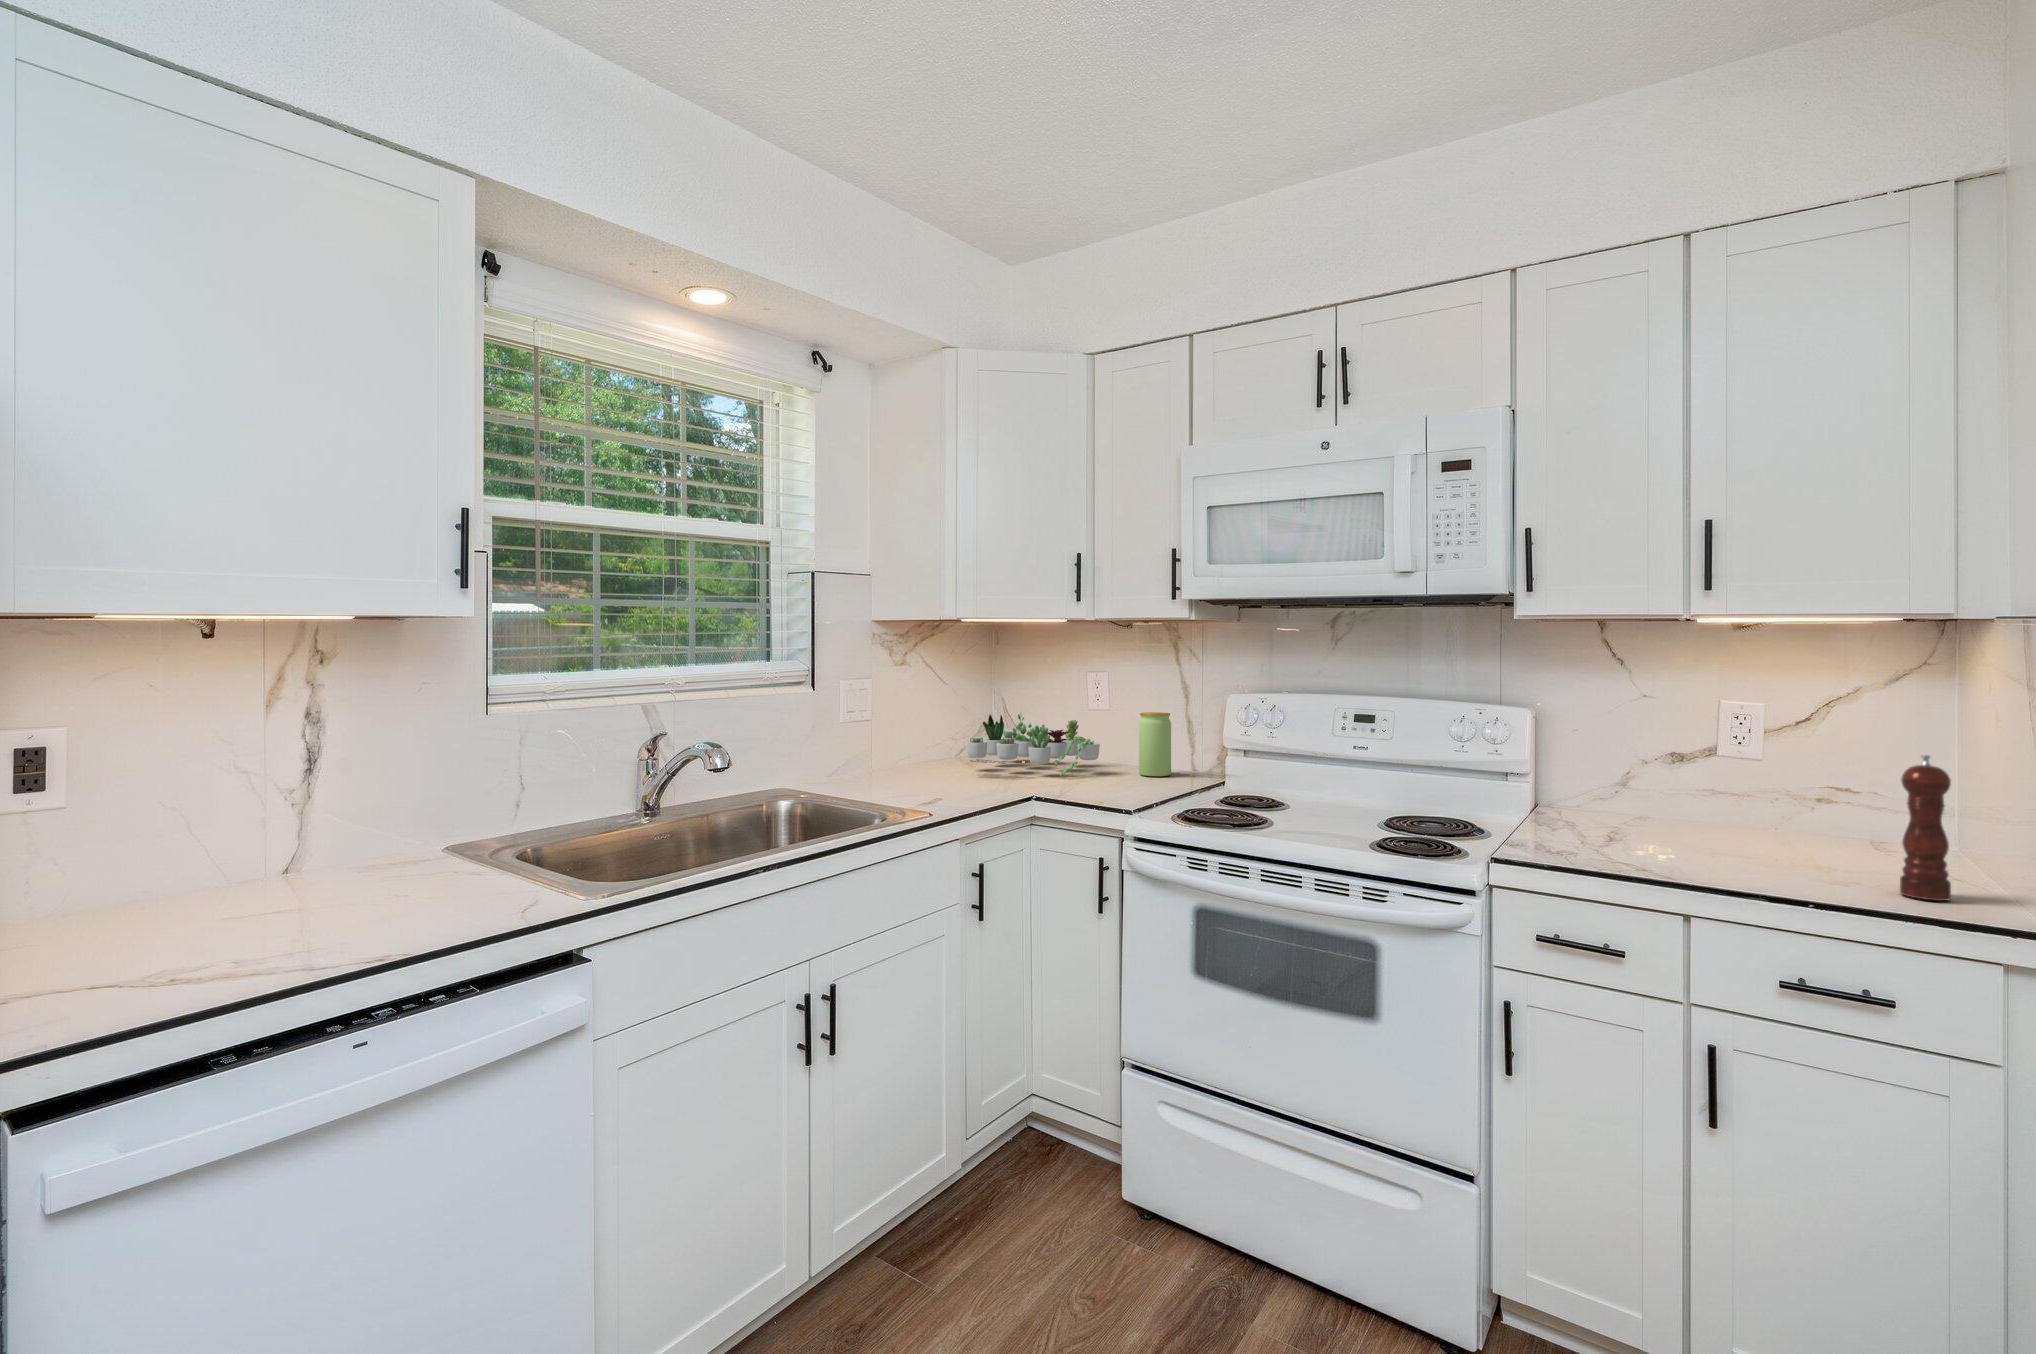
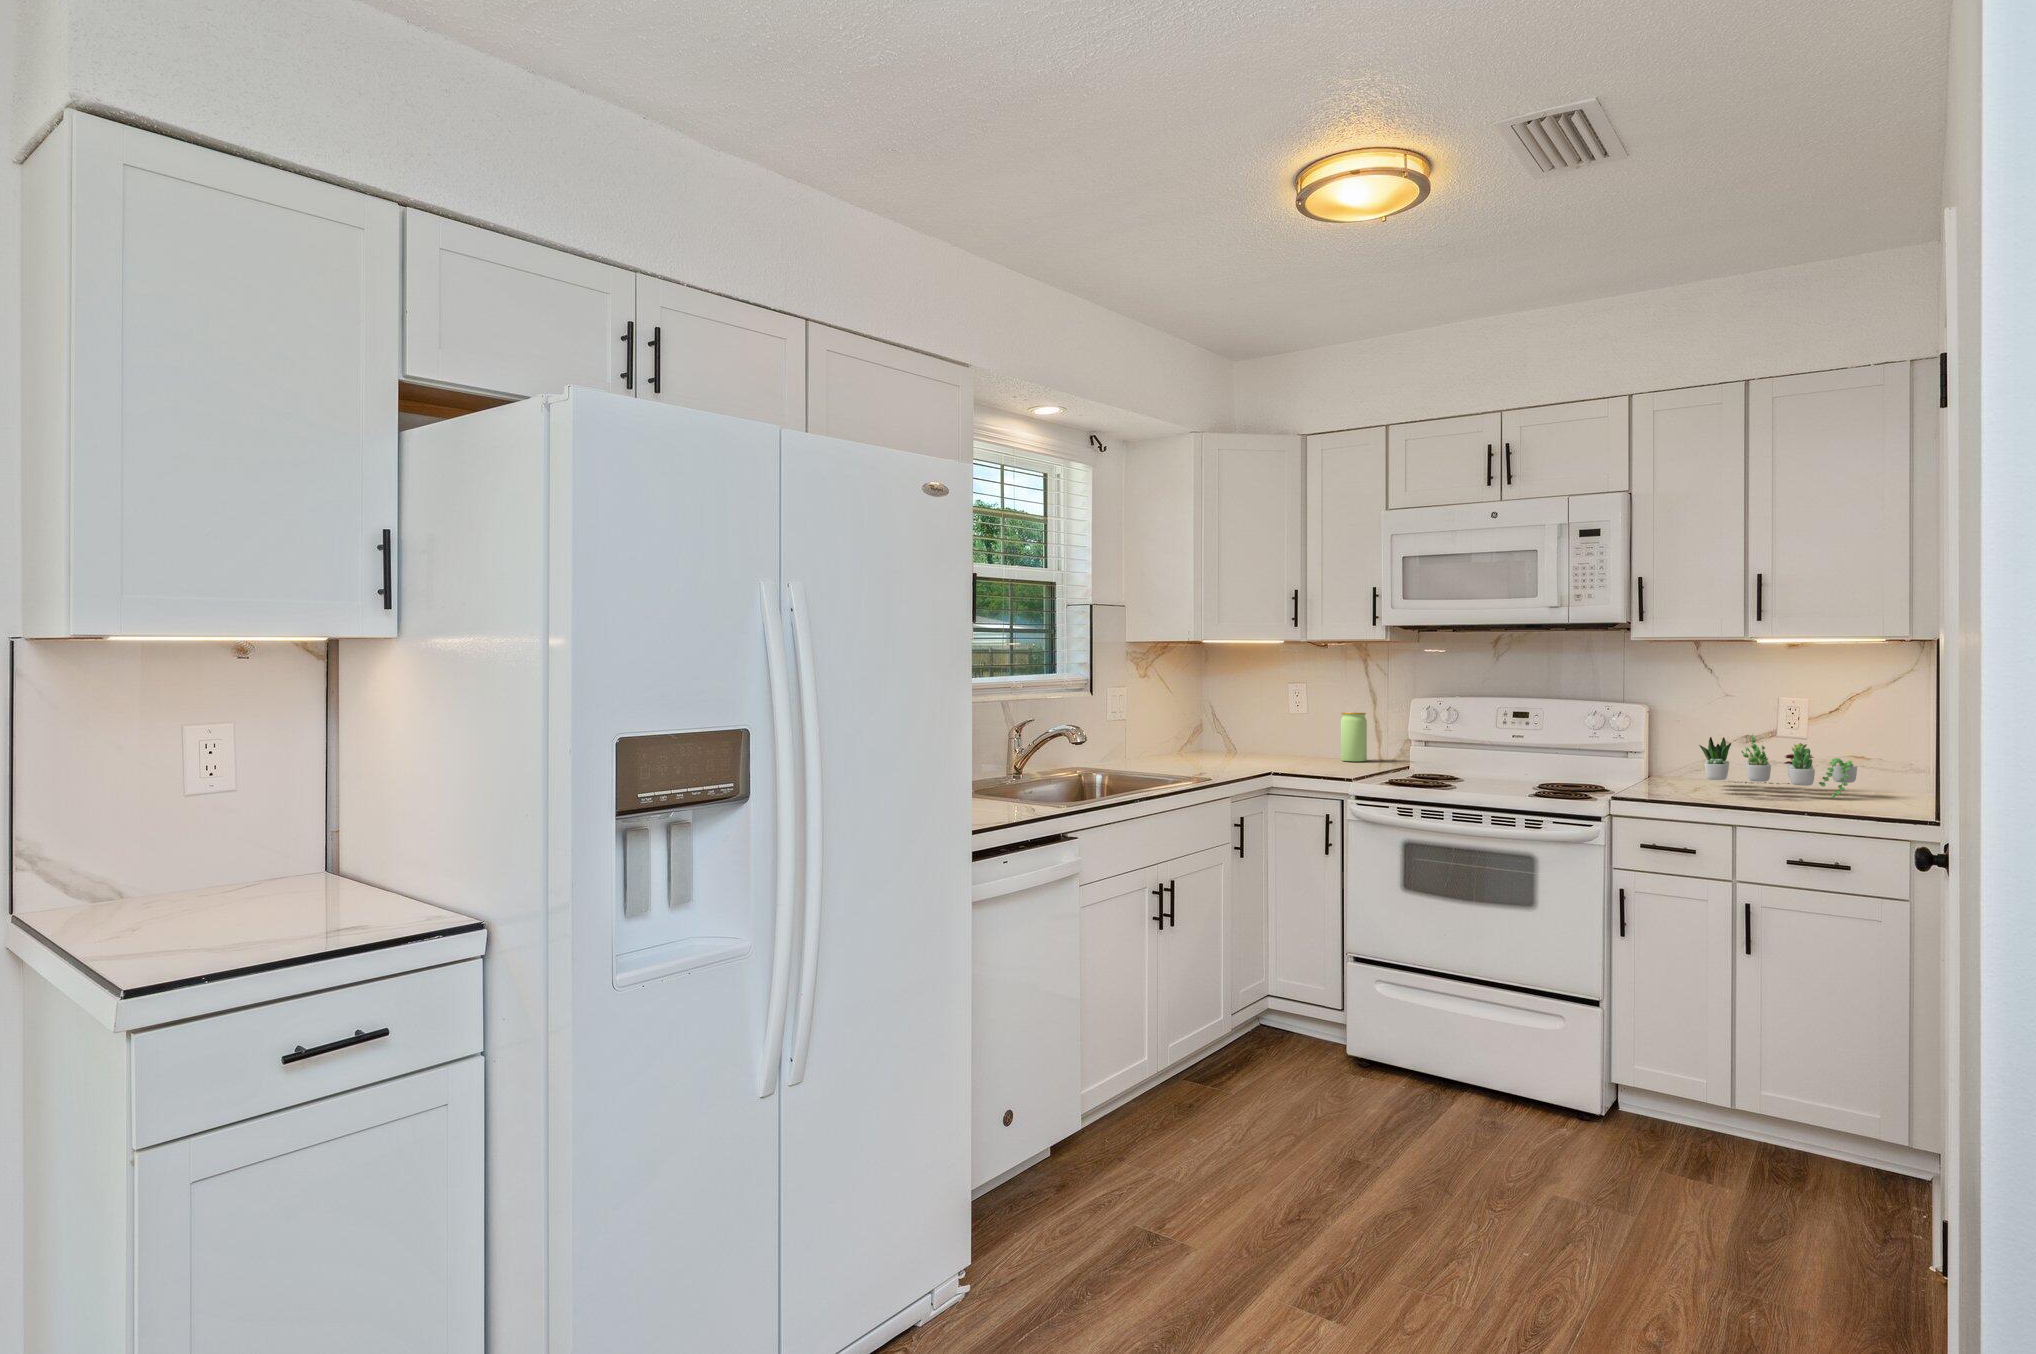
succulent plant: present [966,714,1100,776] -> present [1699,735,1857,797]
pepper mill: present [1900,755,1951,901] -> none [1862,724,1890,811]

